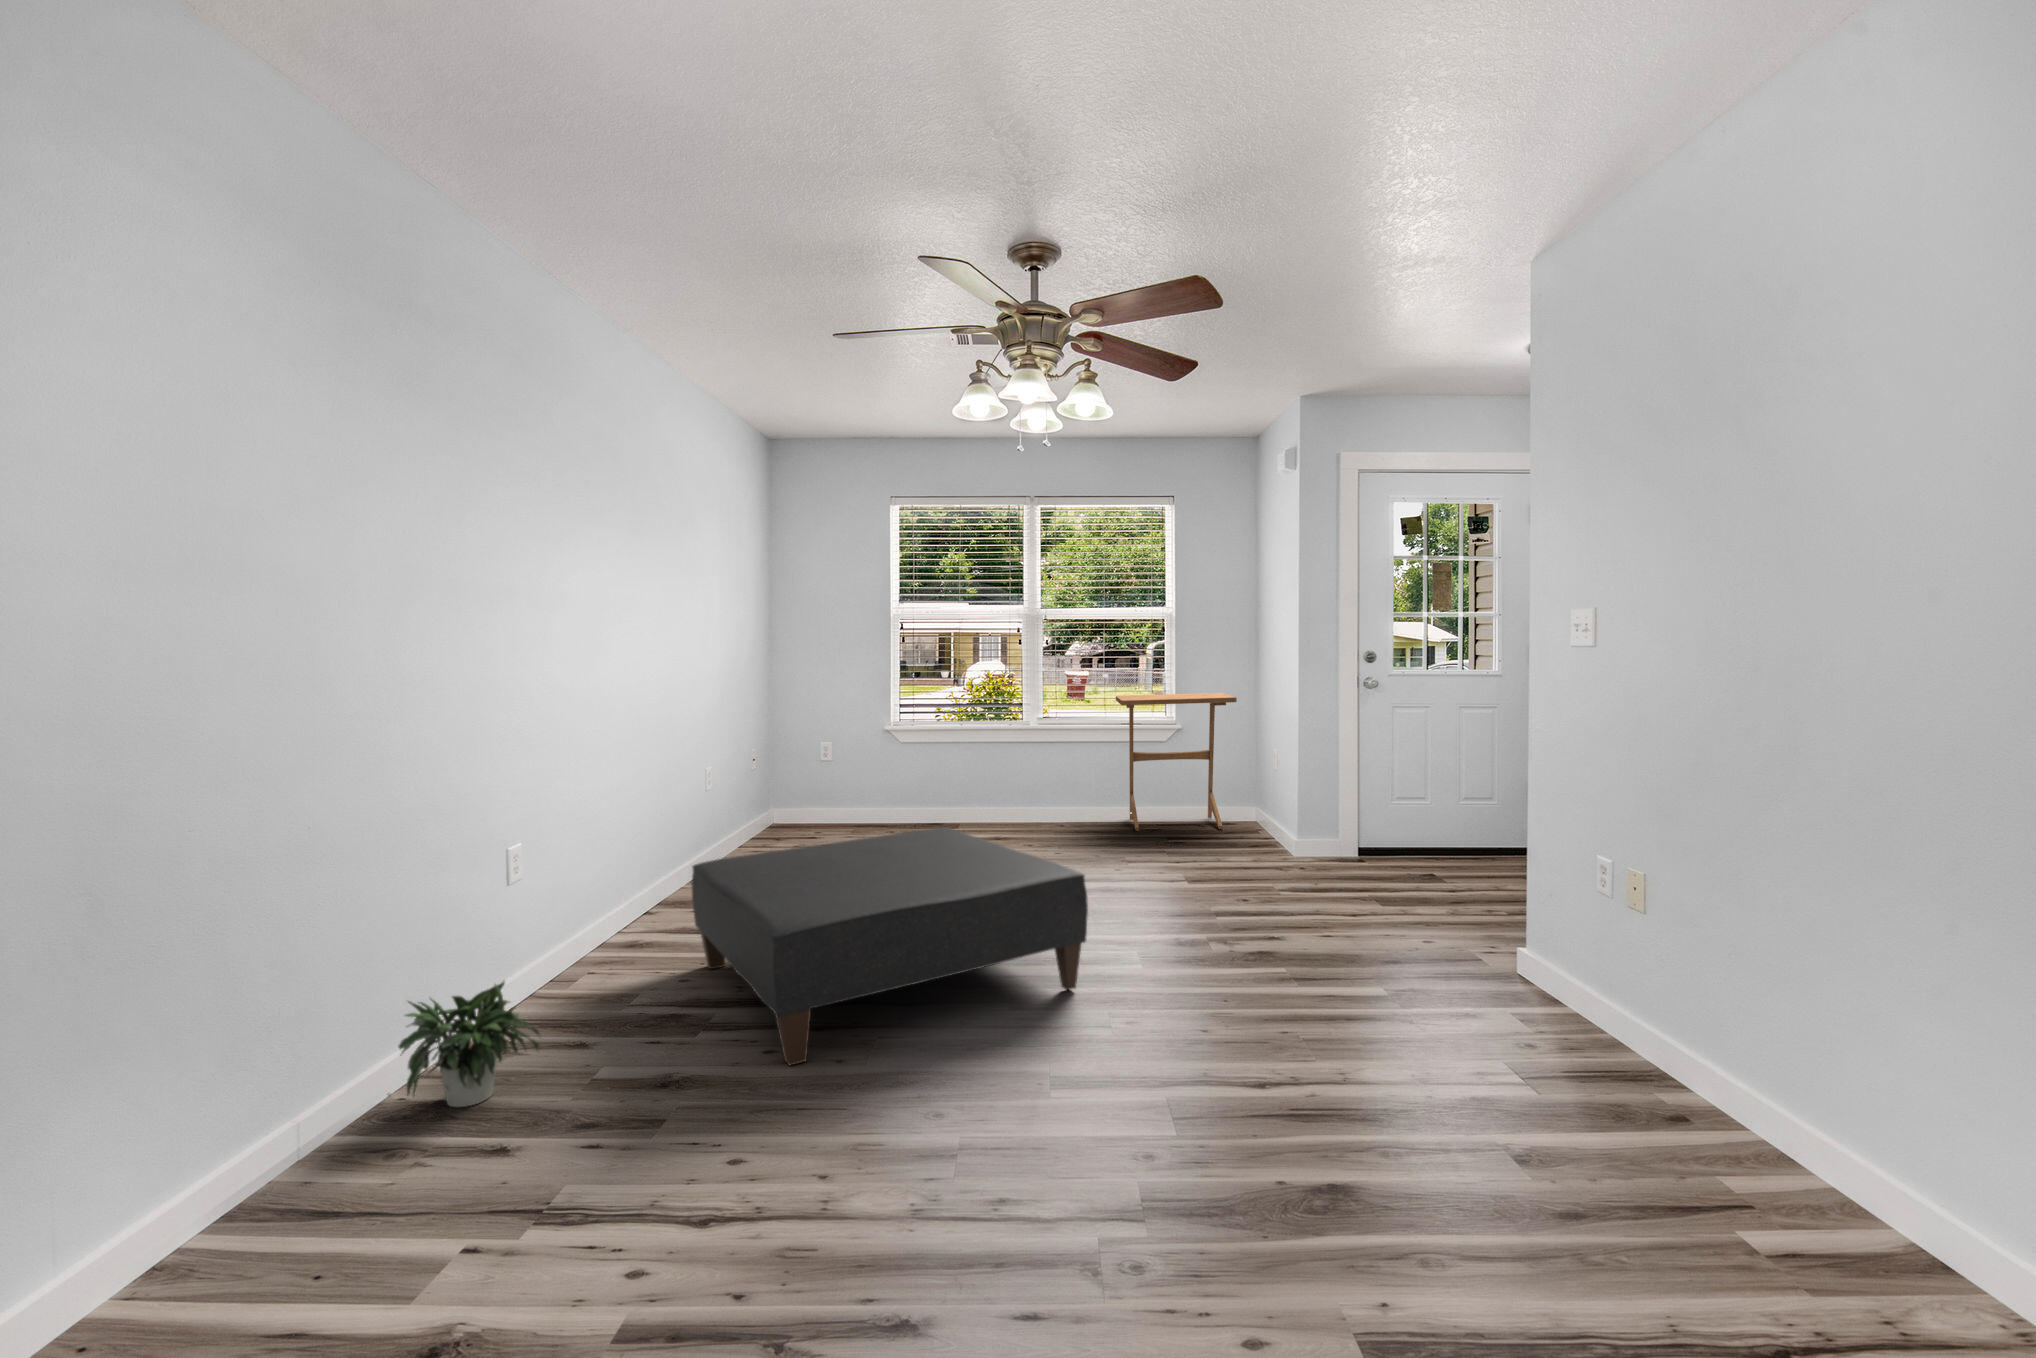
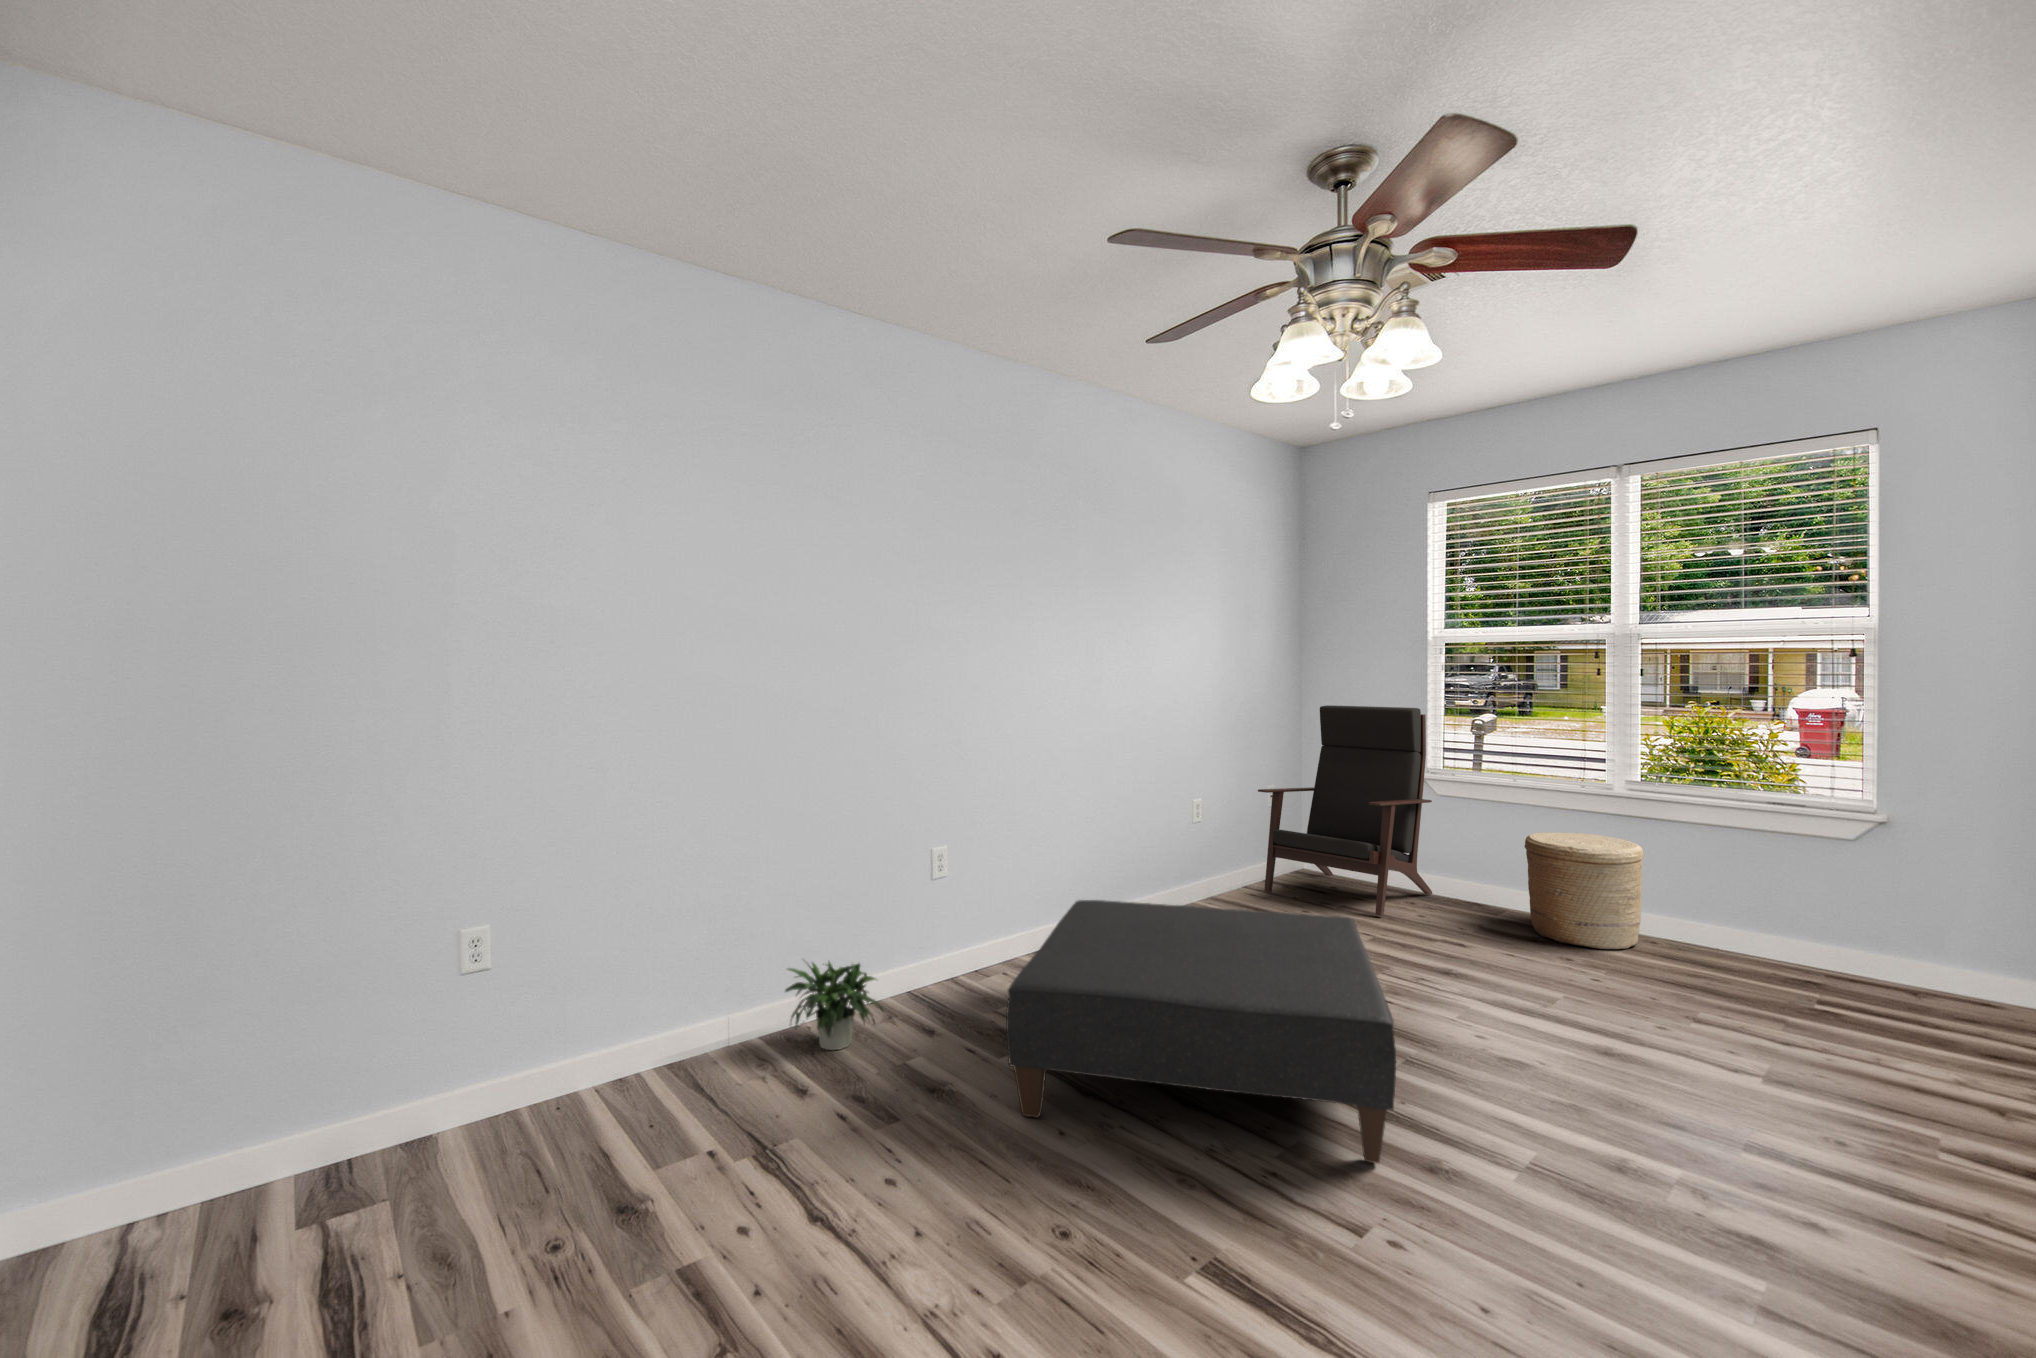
lounge chair: none [751,658,897,847] -> present [1258,705,1432,916]
side table: present [1116,693,1237,831] -> none [1736,781,1981,1019]
woven basket: none [980,750,1058,835] -> present [1525,832,1644,949]

